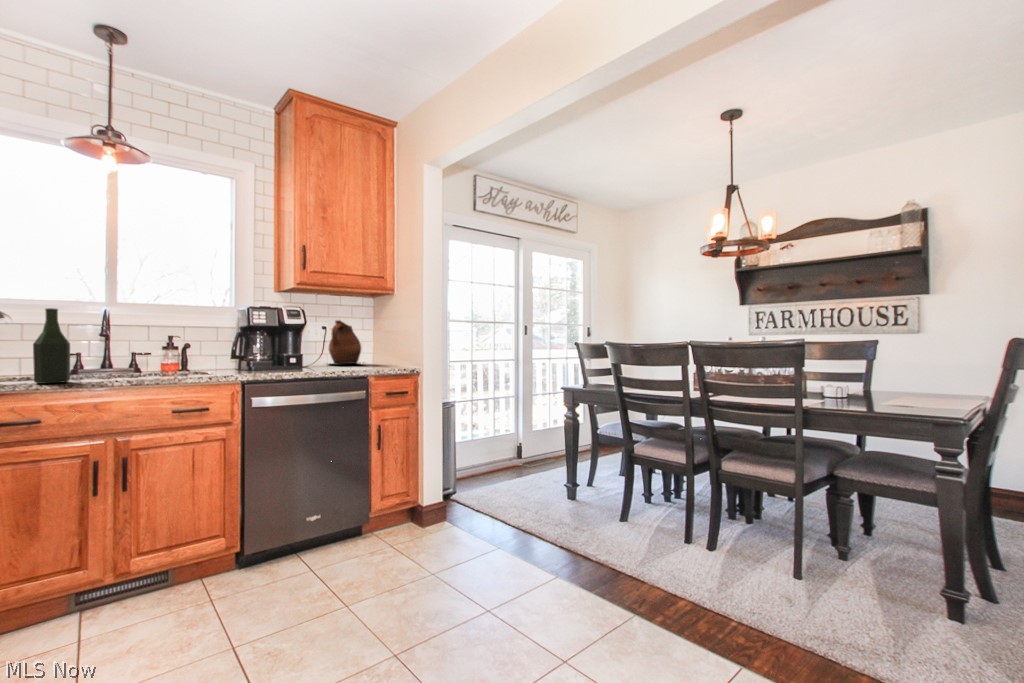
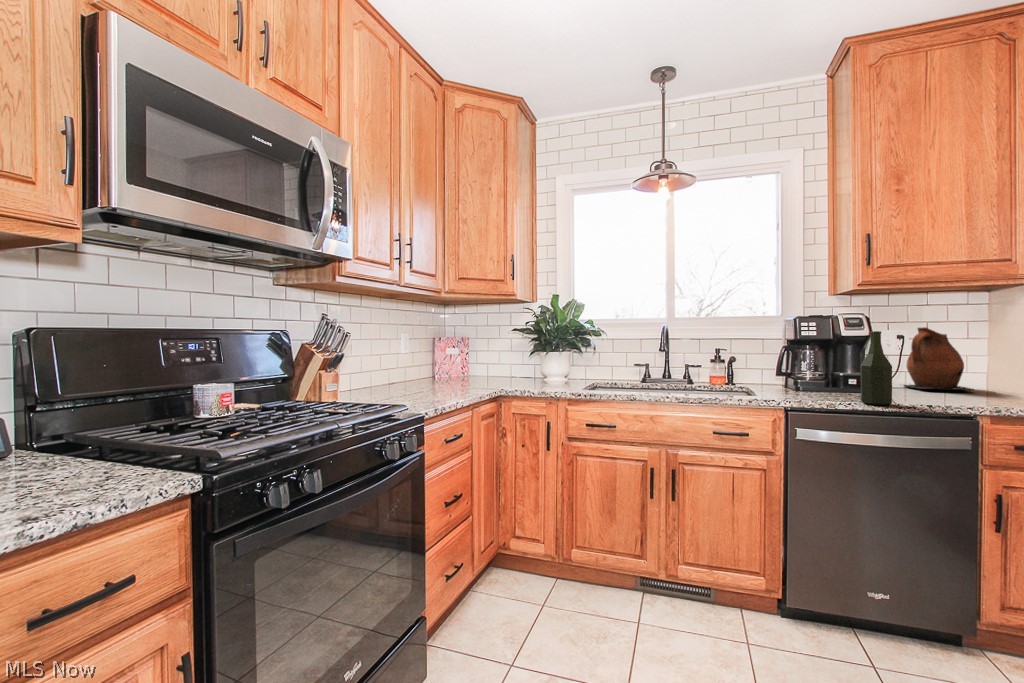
bottle: present [33,308,70,384] -> present [860,331,892,405]

